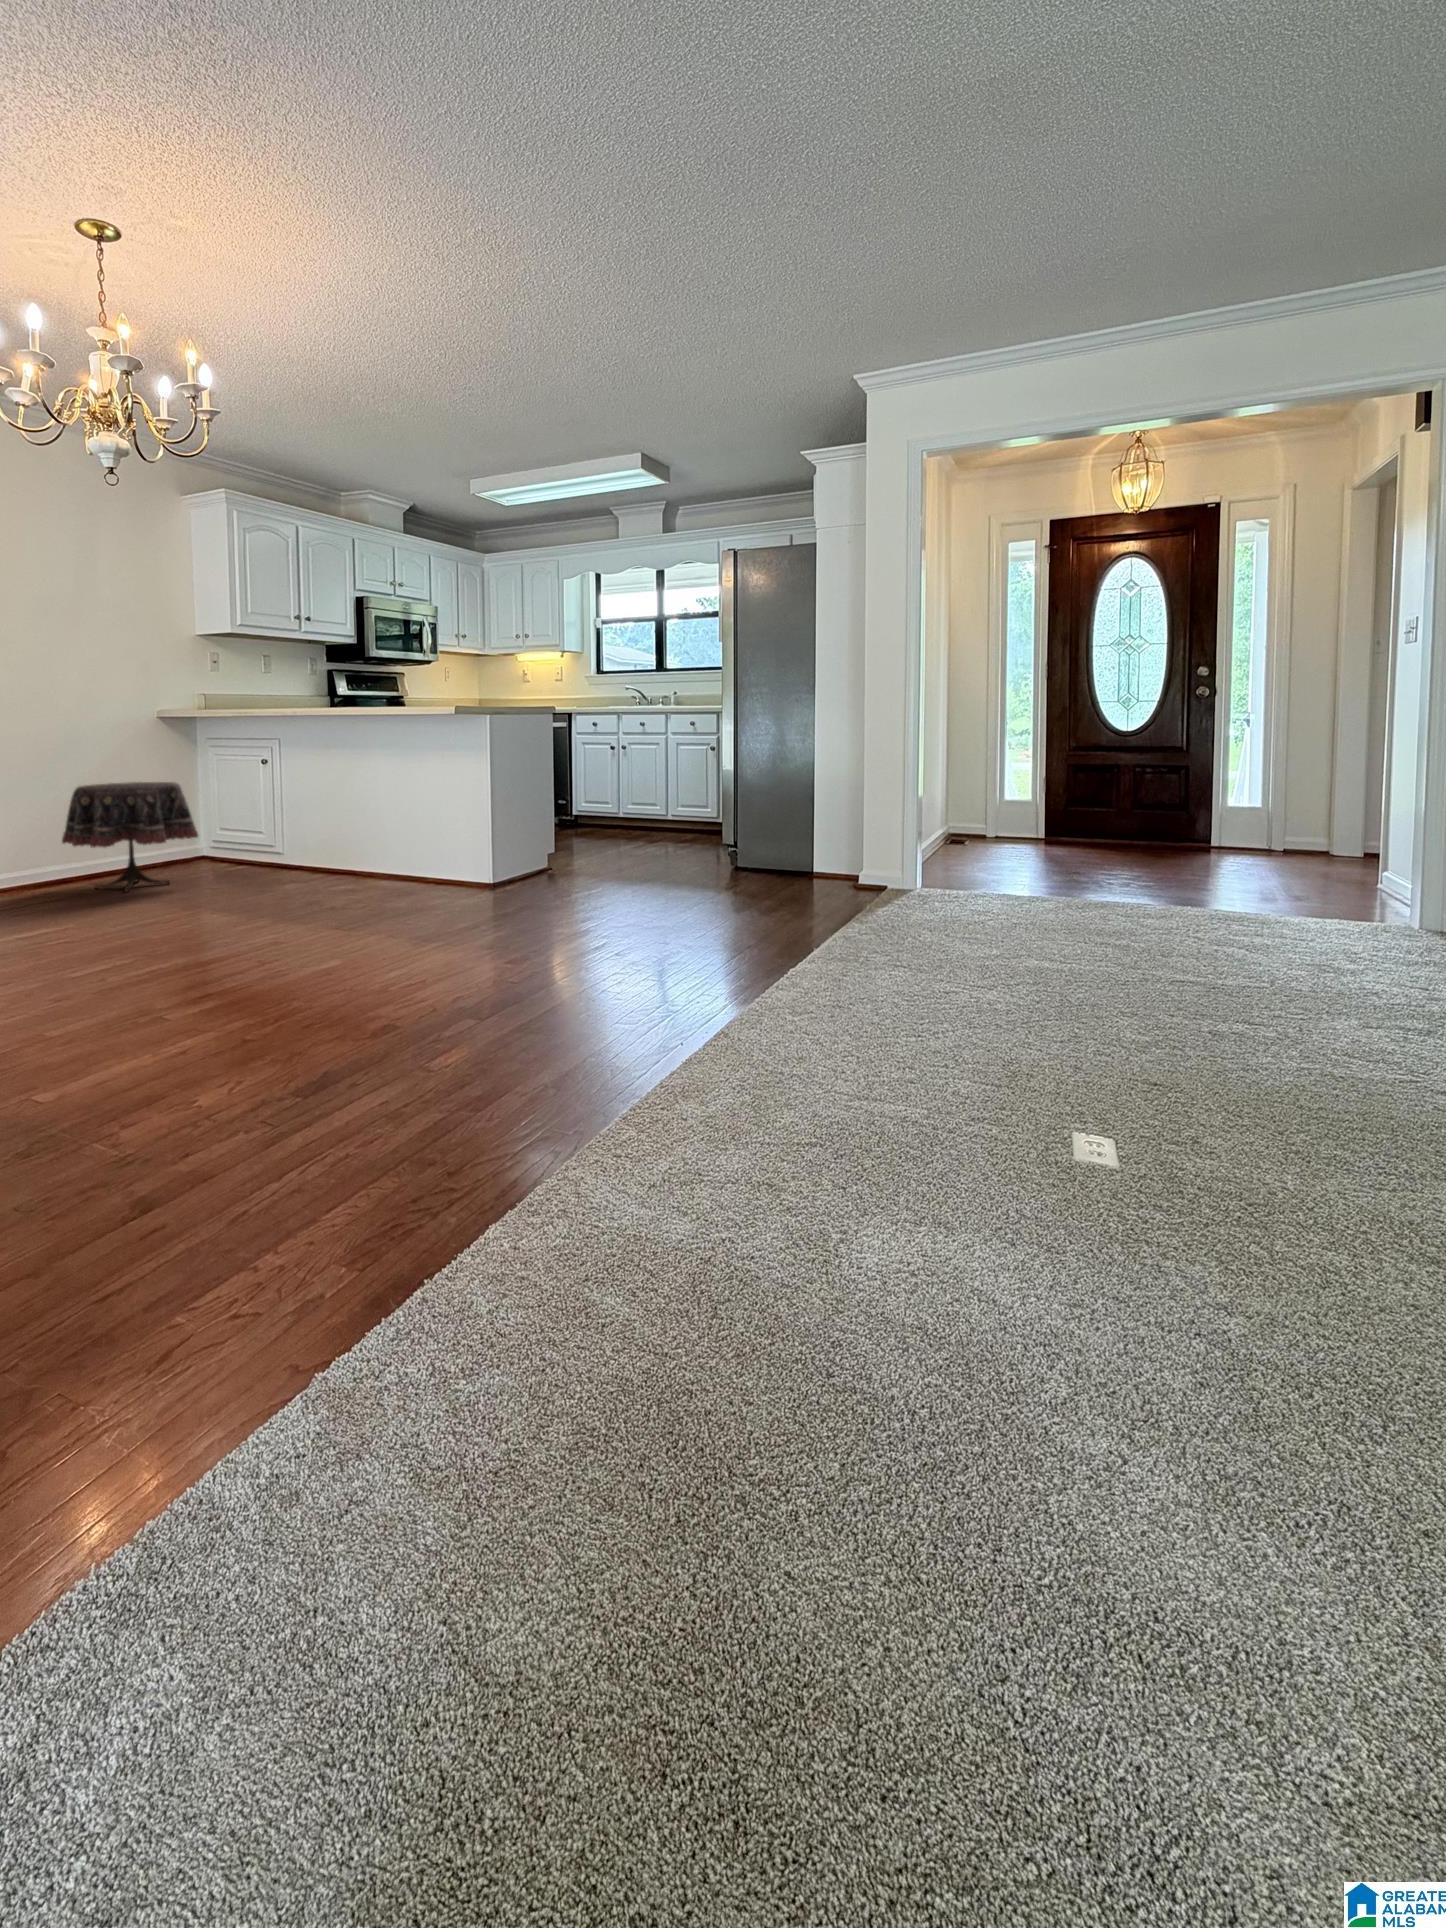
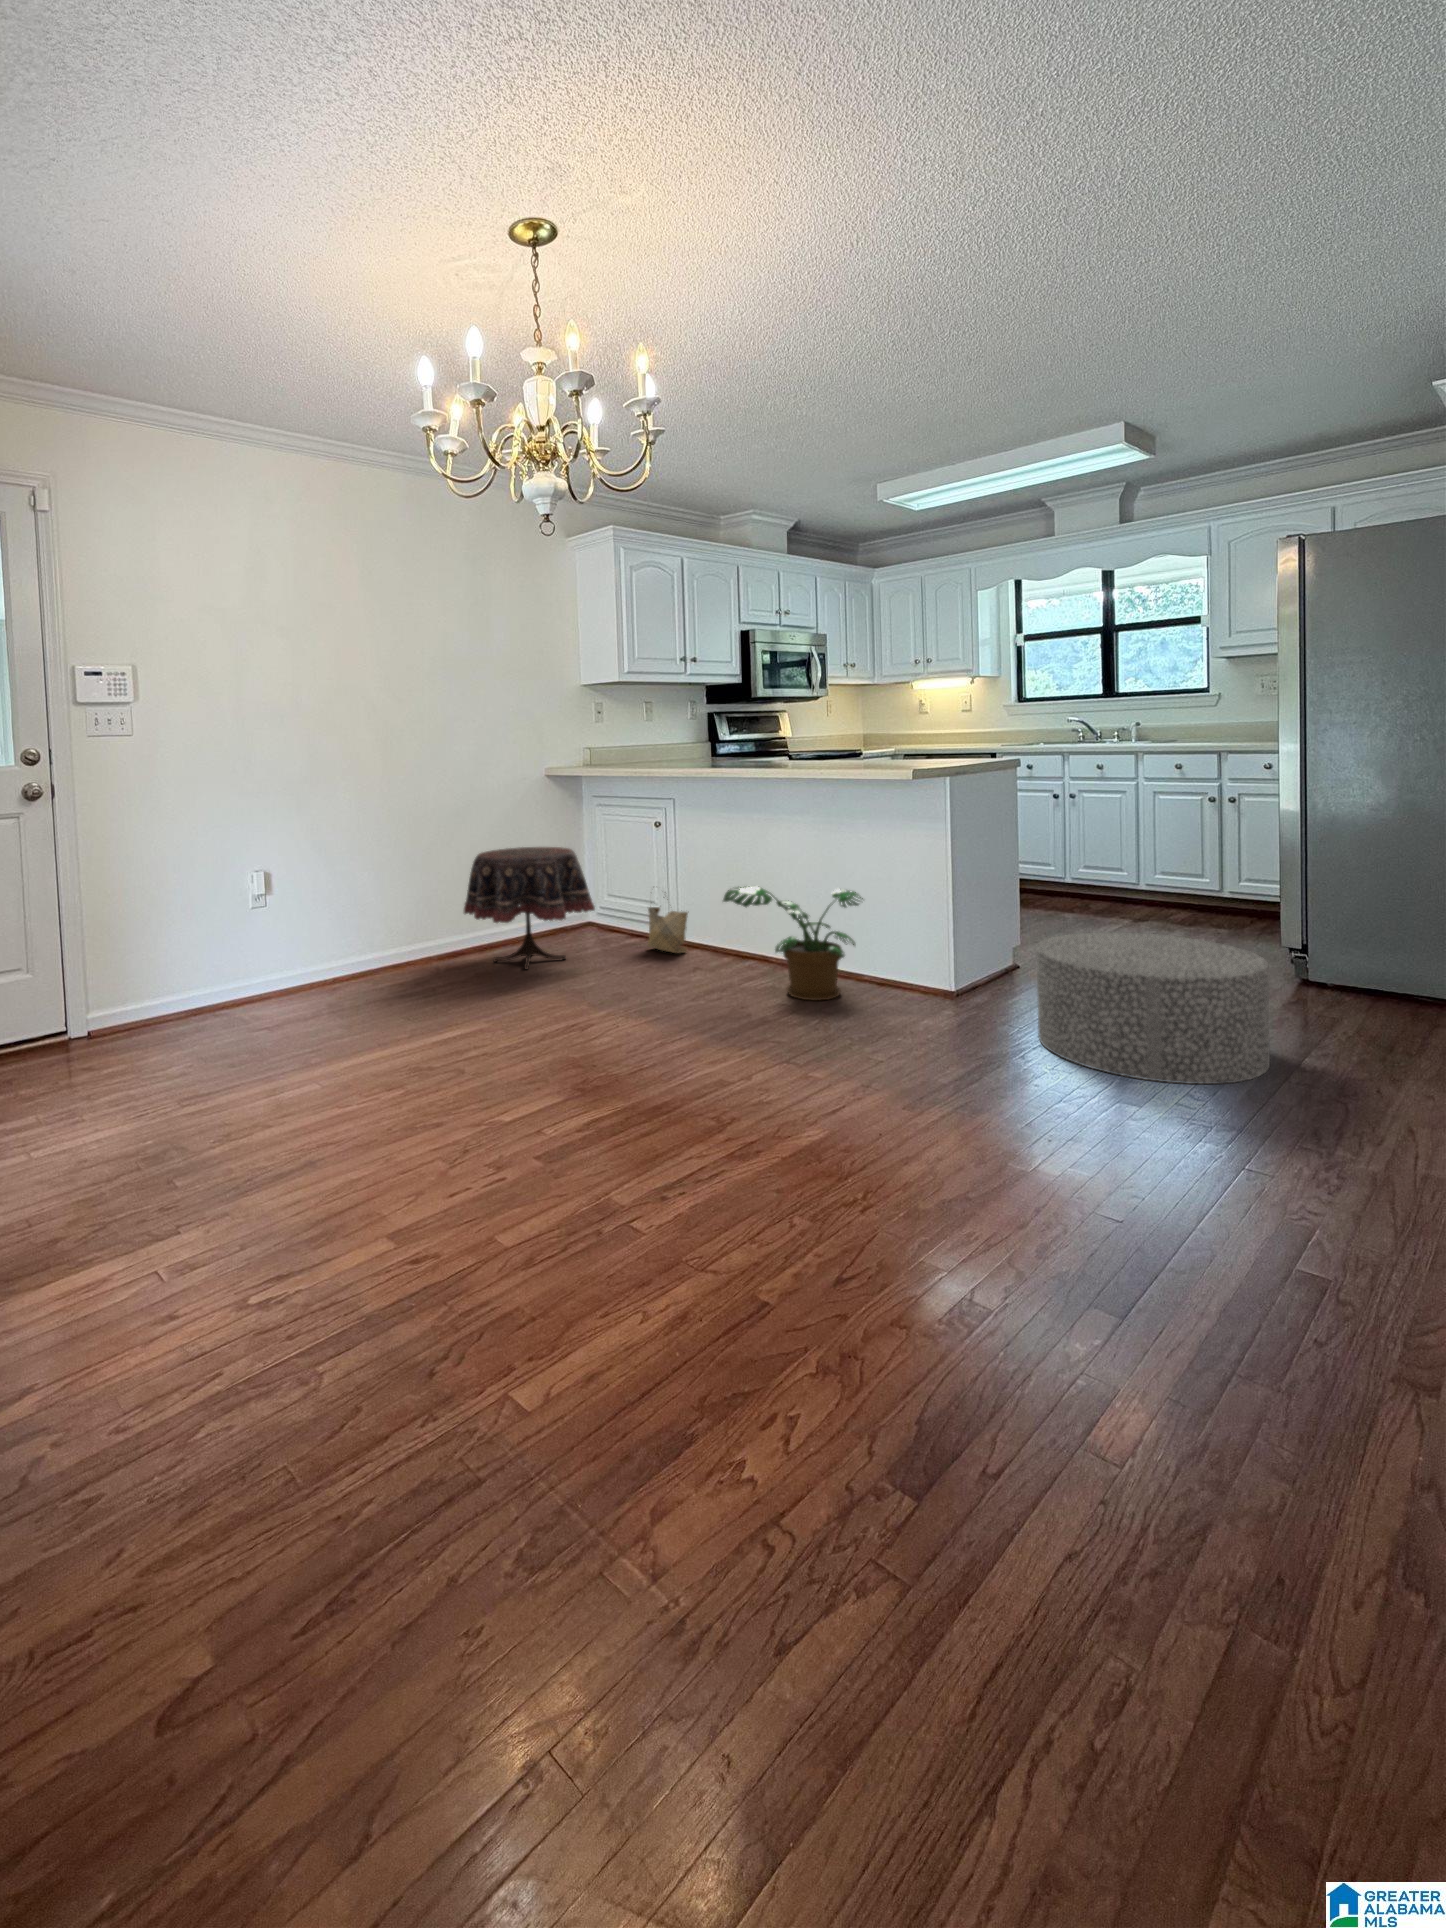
potted plant: none [306,807,427,897] -> present [723,886,863,1001]
woven basket: none [253,816,290,875] -> present [647,899,688,953]
ottoman: none [531,831,671,922] -> present [1036,933,1270,1084]

